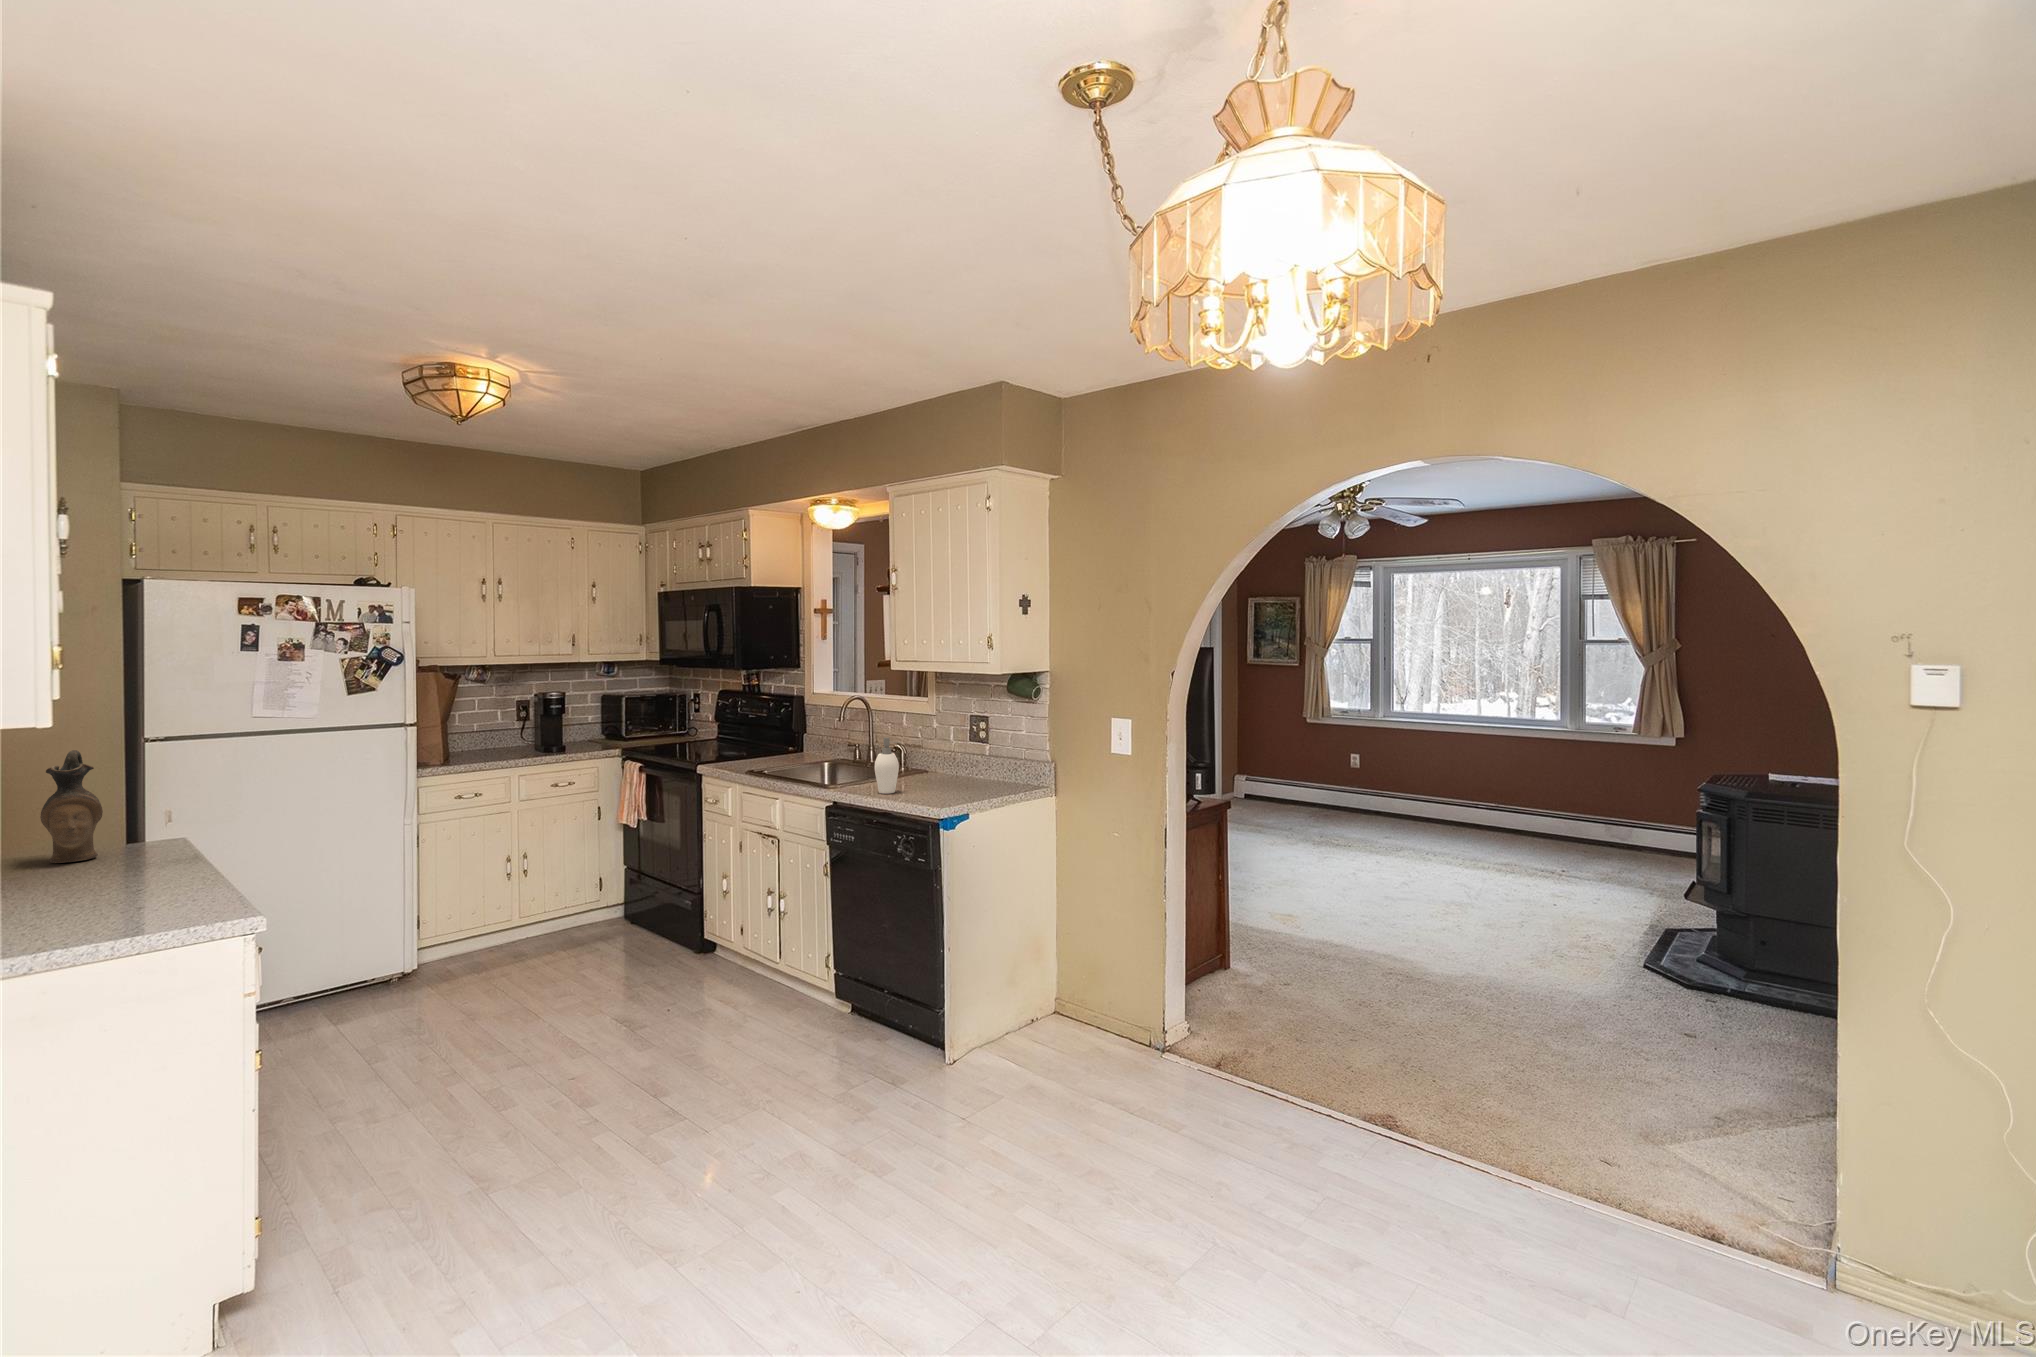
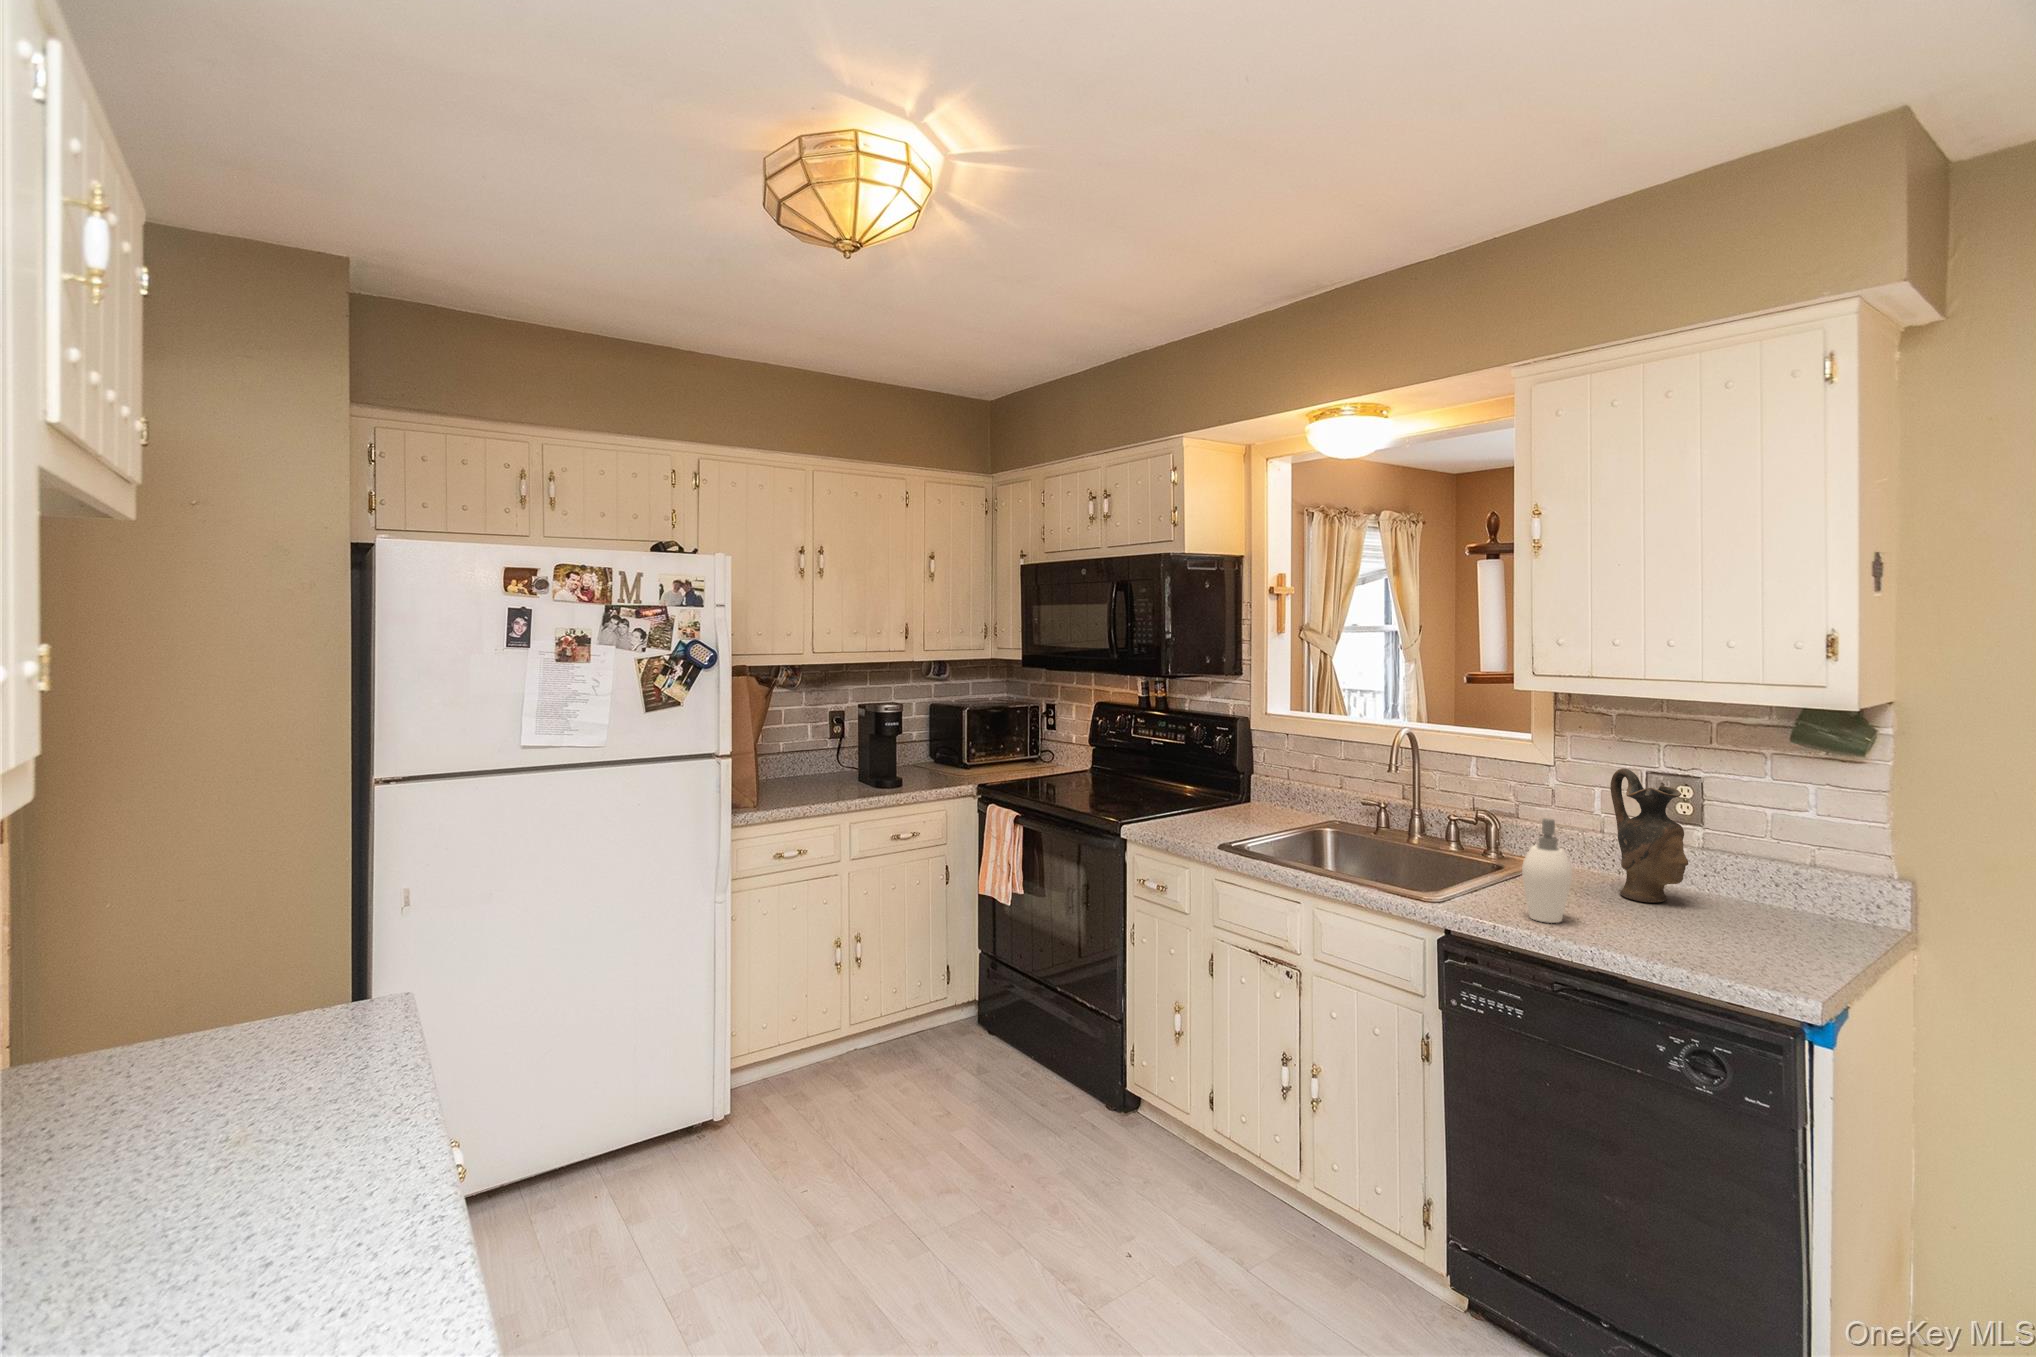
ceramic pitcher: present [40,750,103,863] -> present [1610,768,1688,902]

